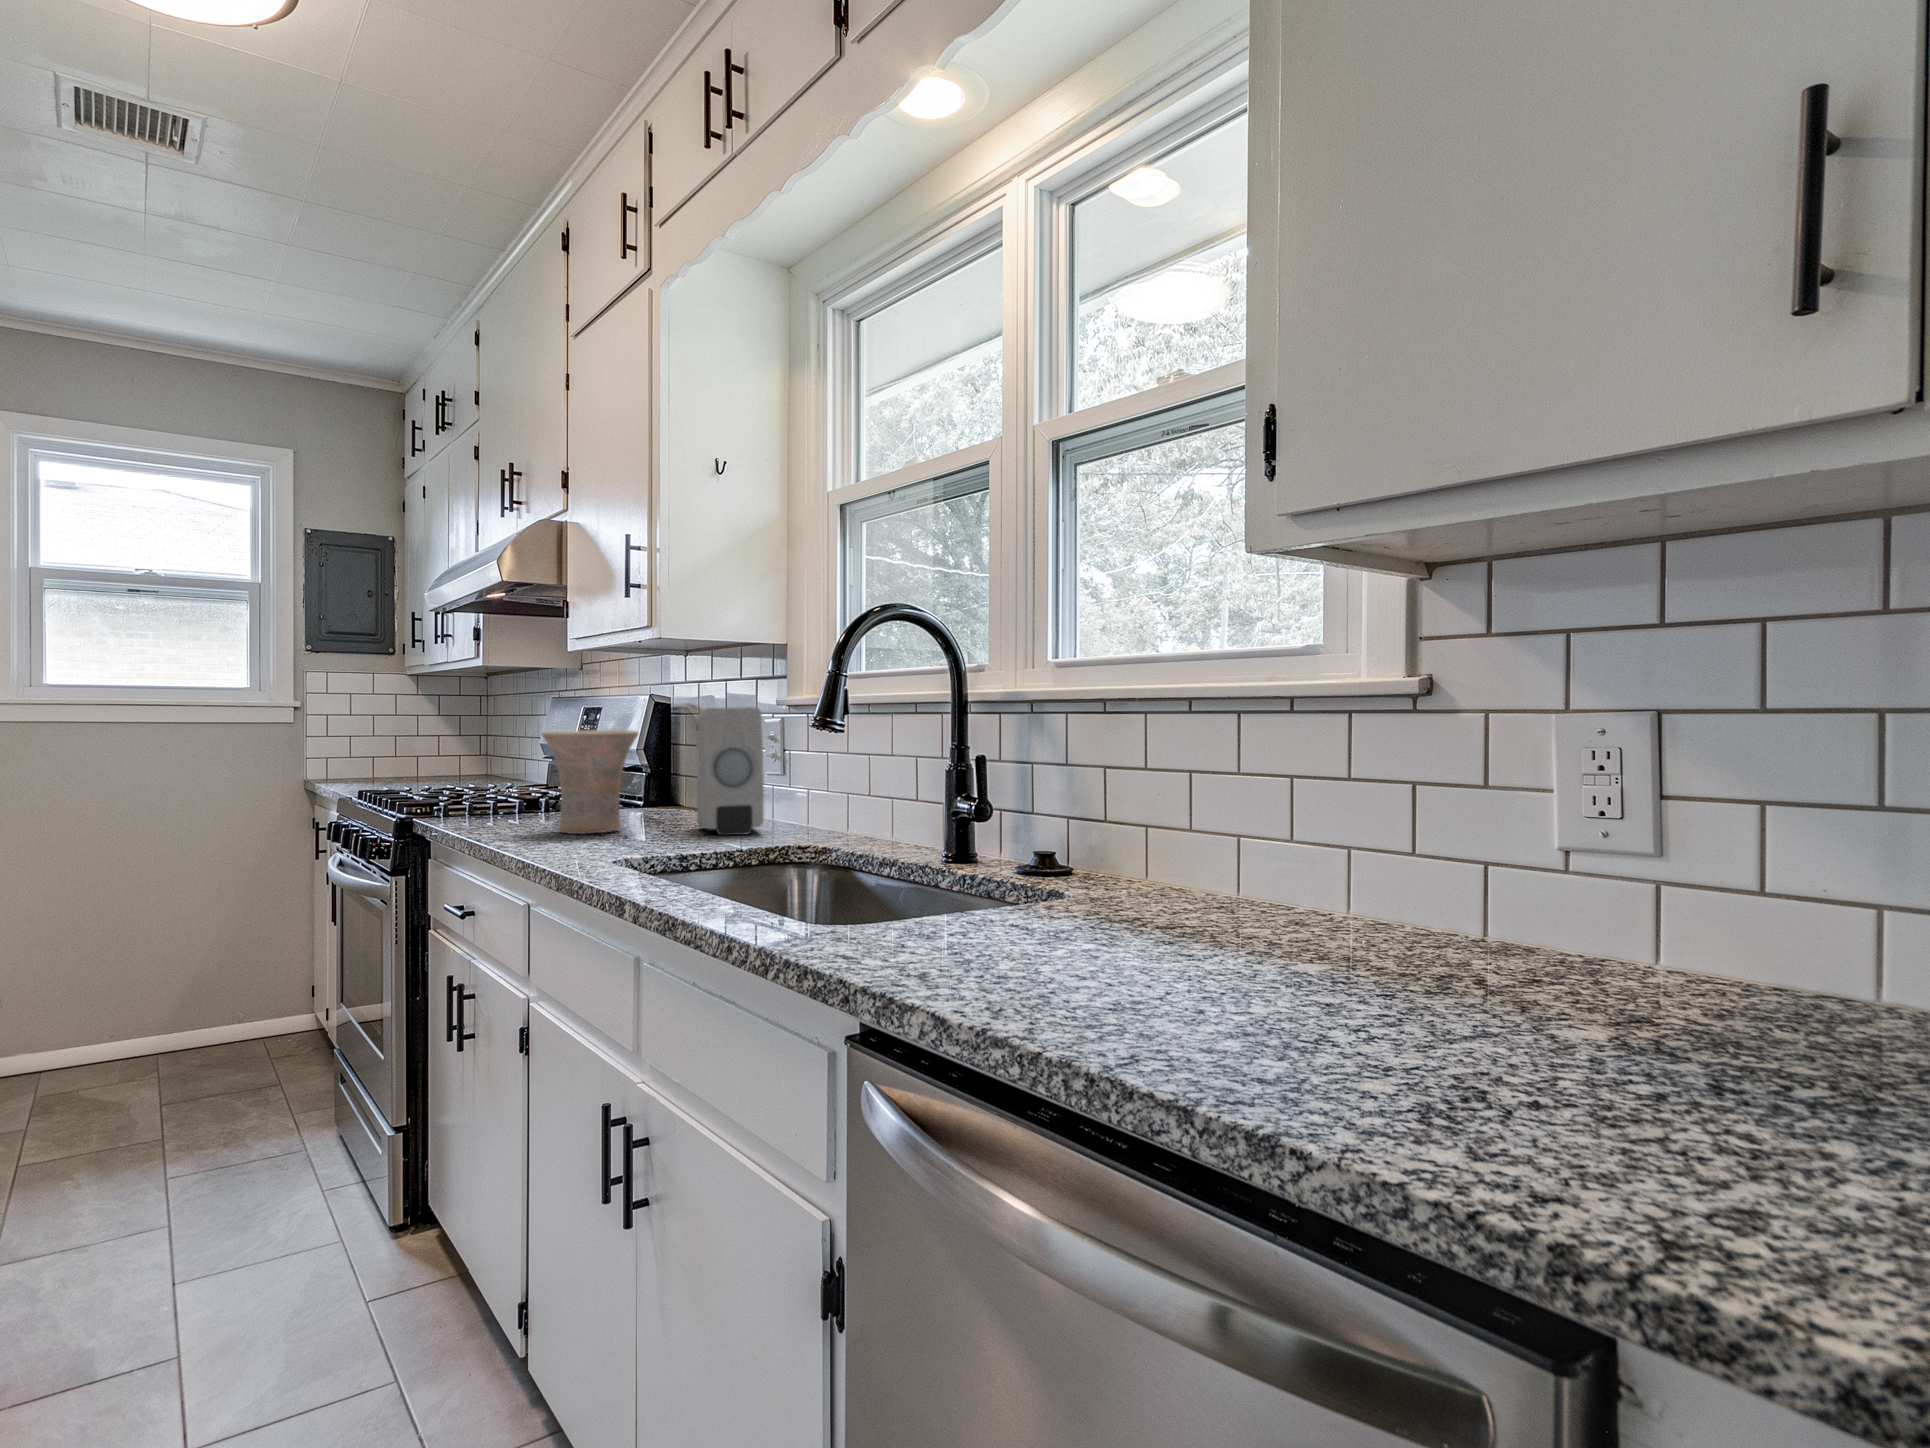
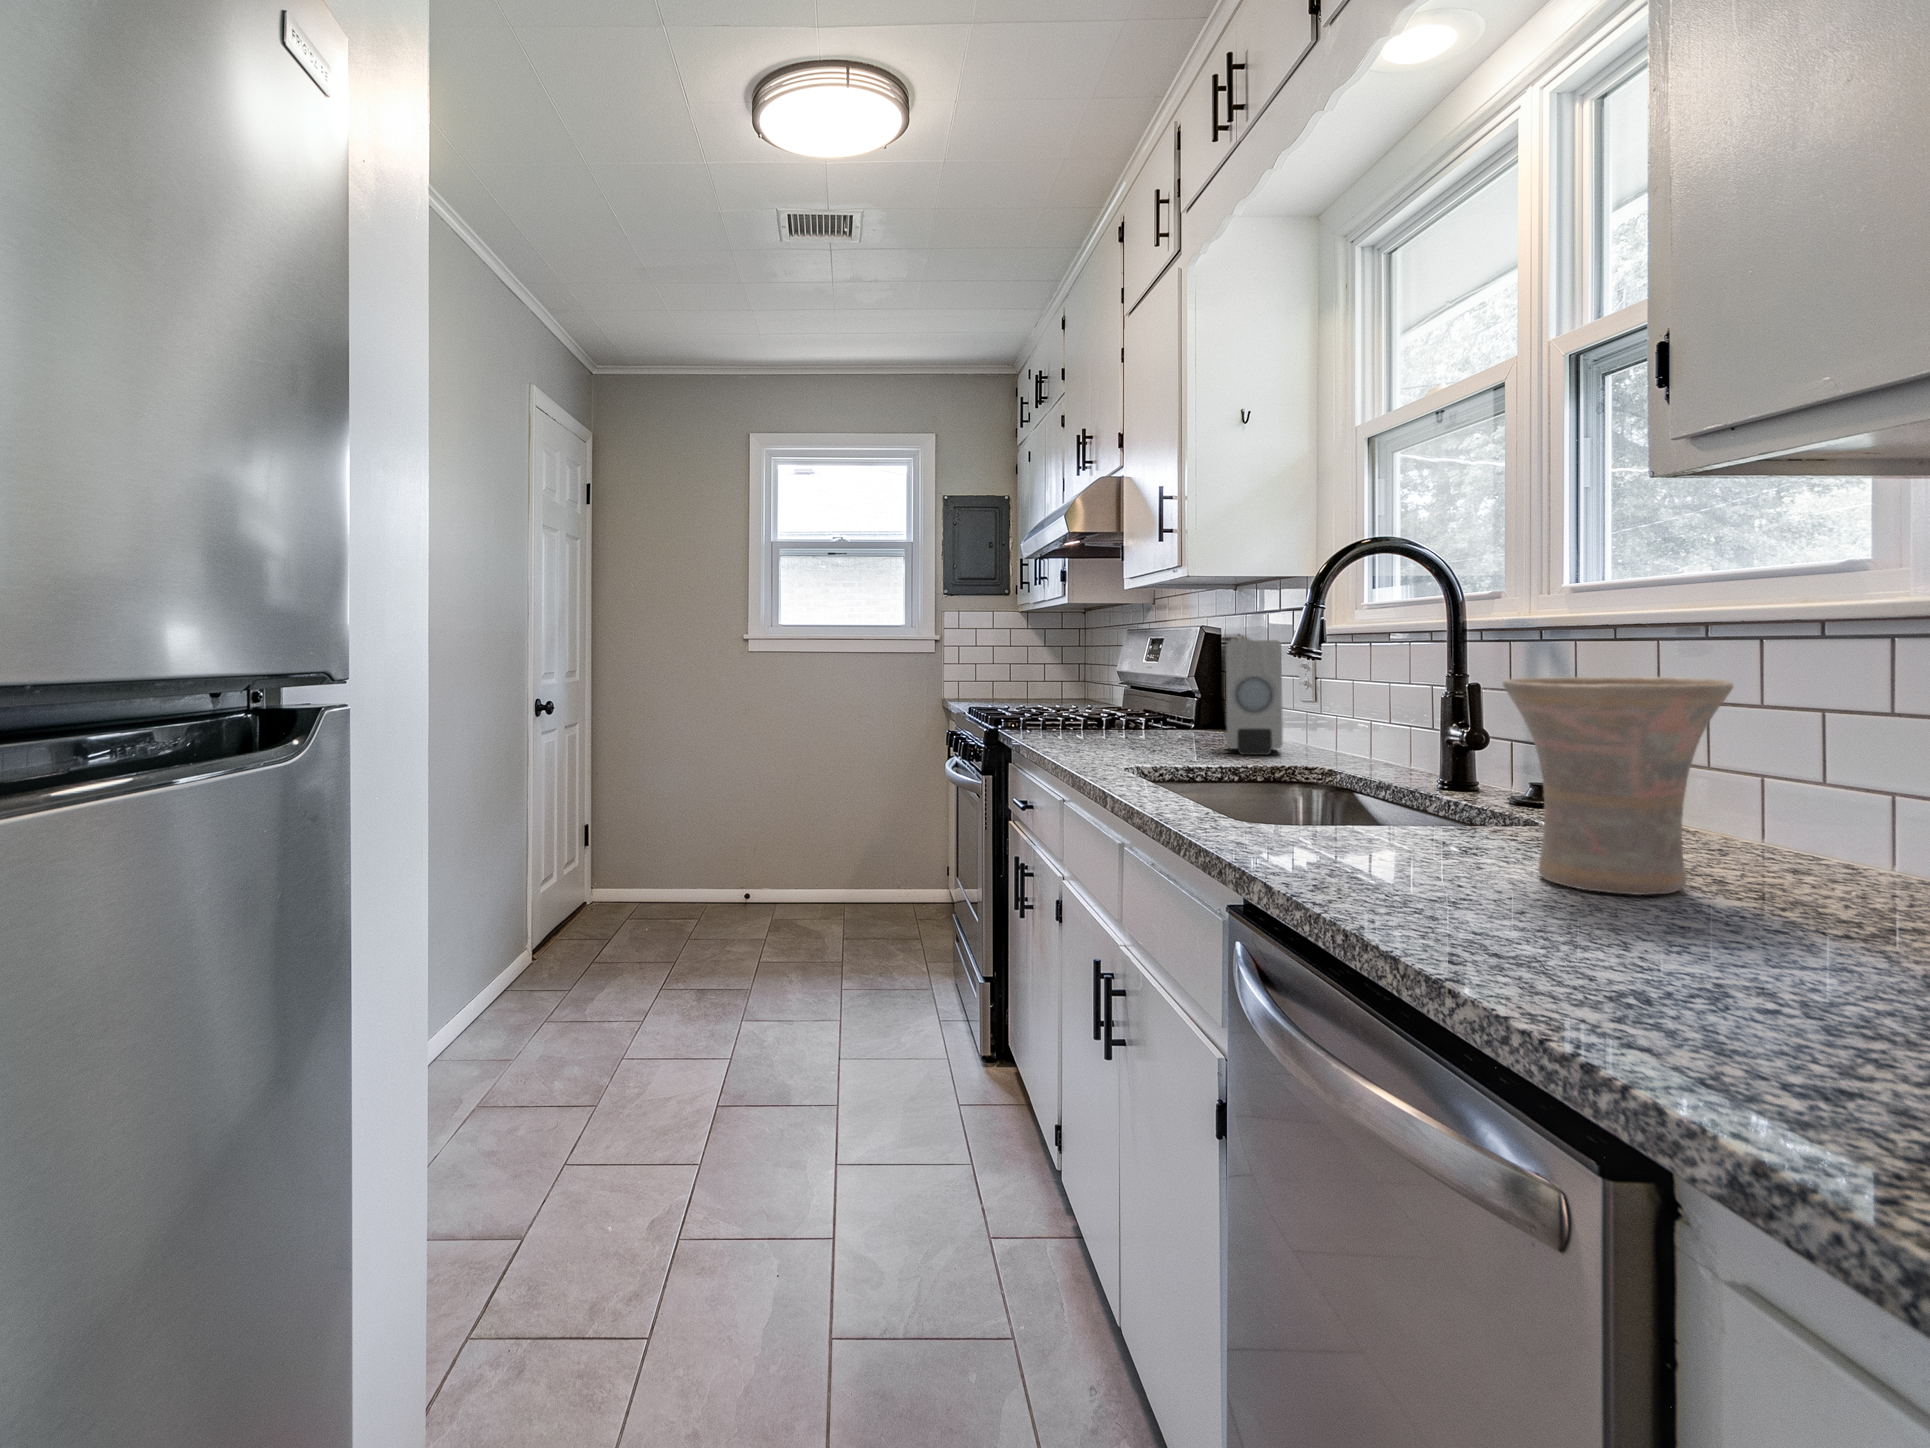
vase: present [542,730,638,834] -> present [1503,677,1733,895]

